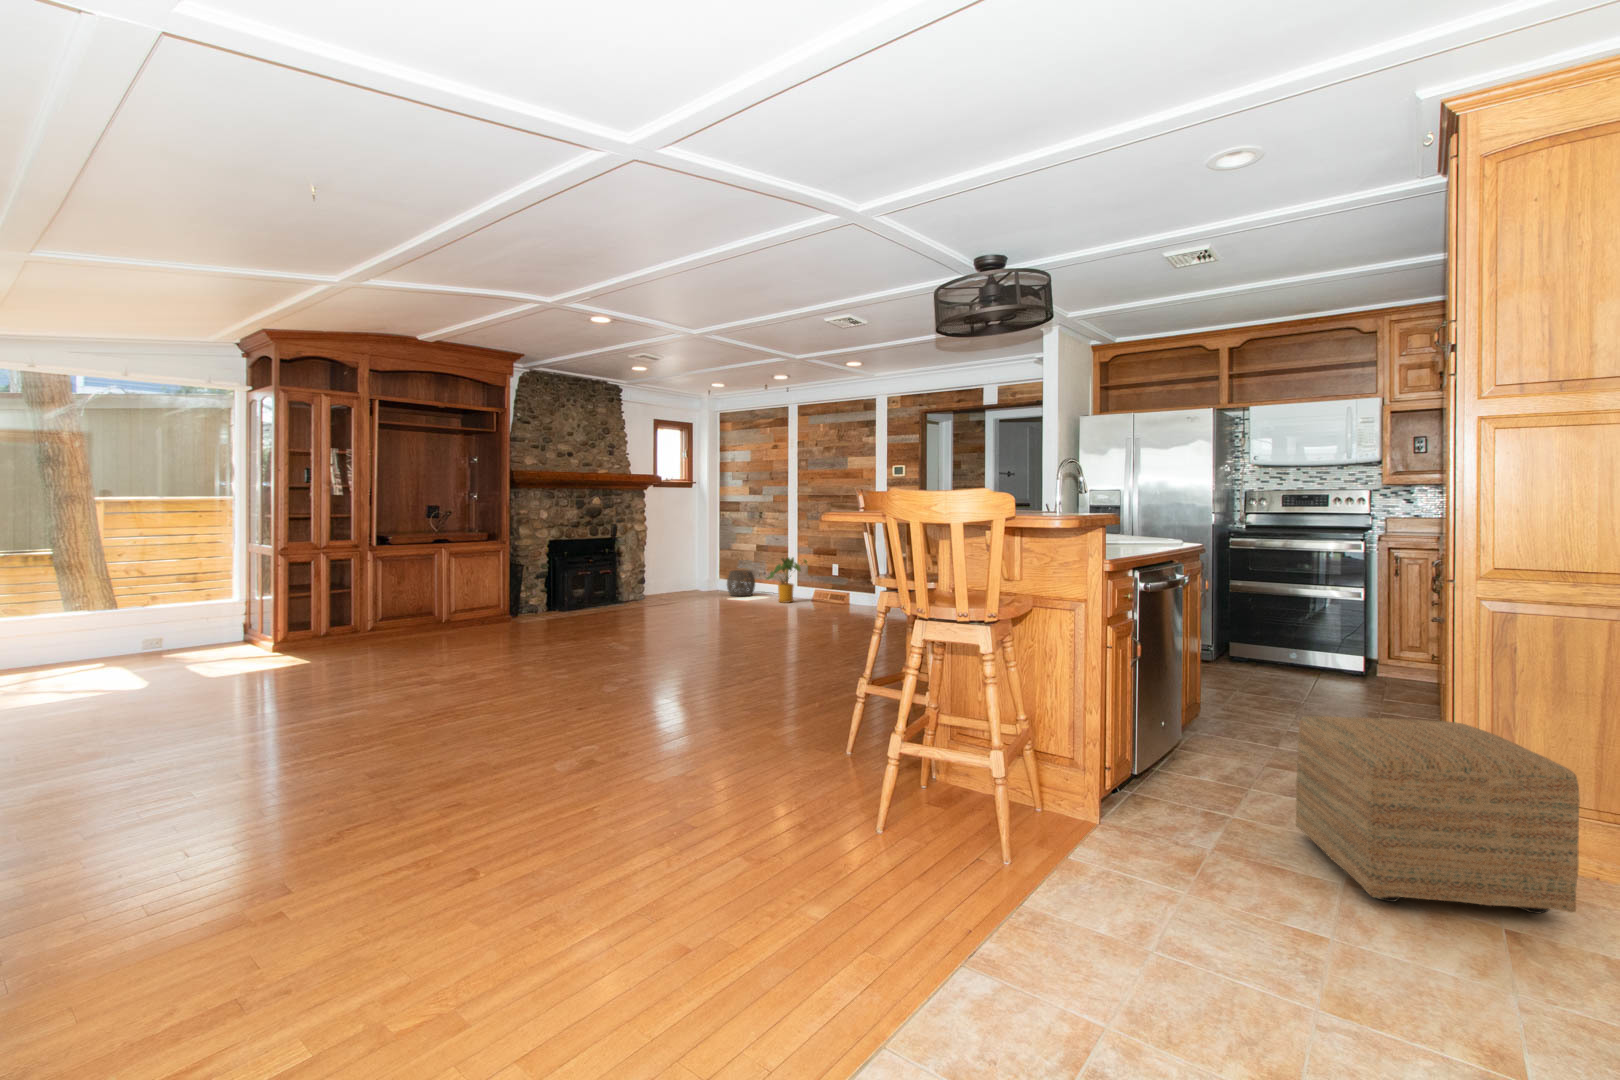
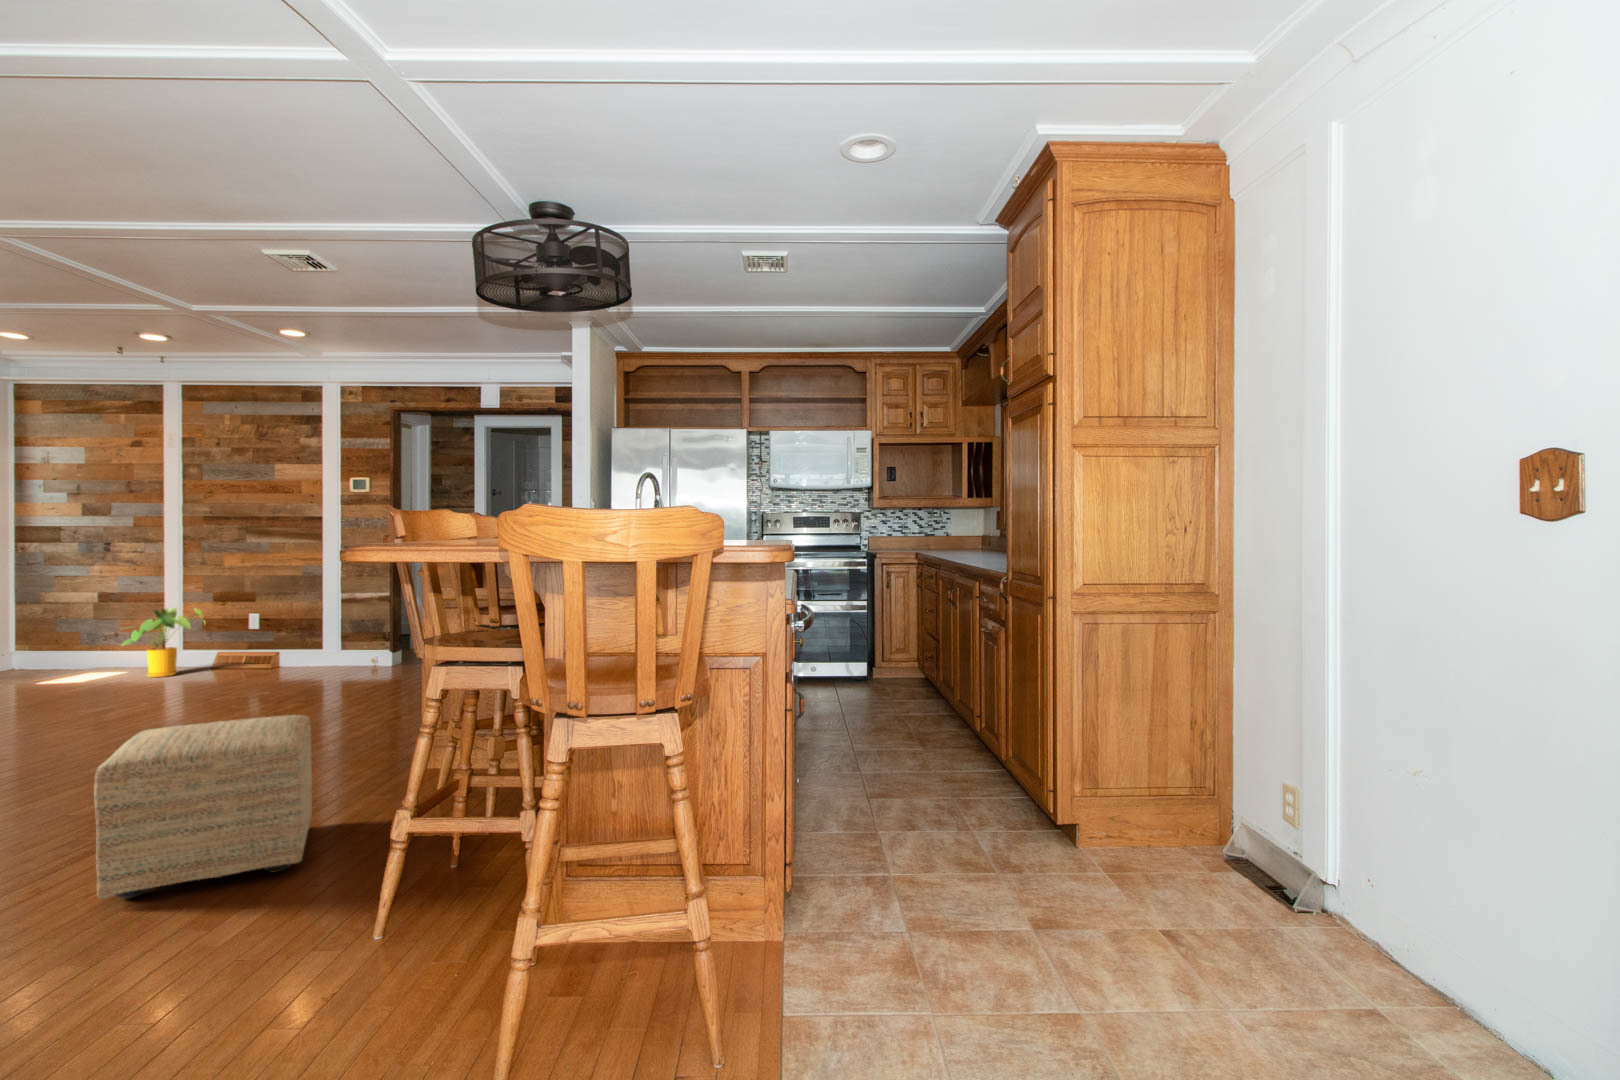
woven basket: present [727,570,755,596] -> none [35,632,98,676]
ottoman: present [1296,716,1580,914] -> present [94,715,312,899]

